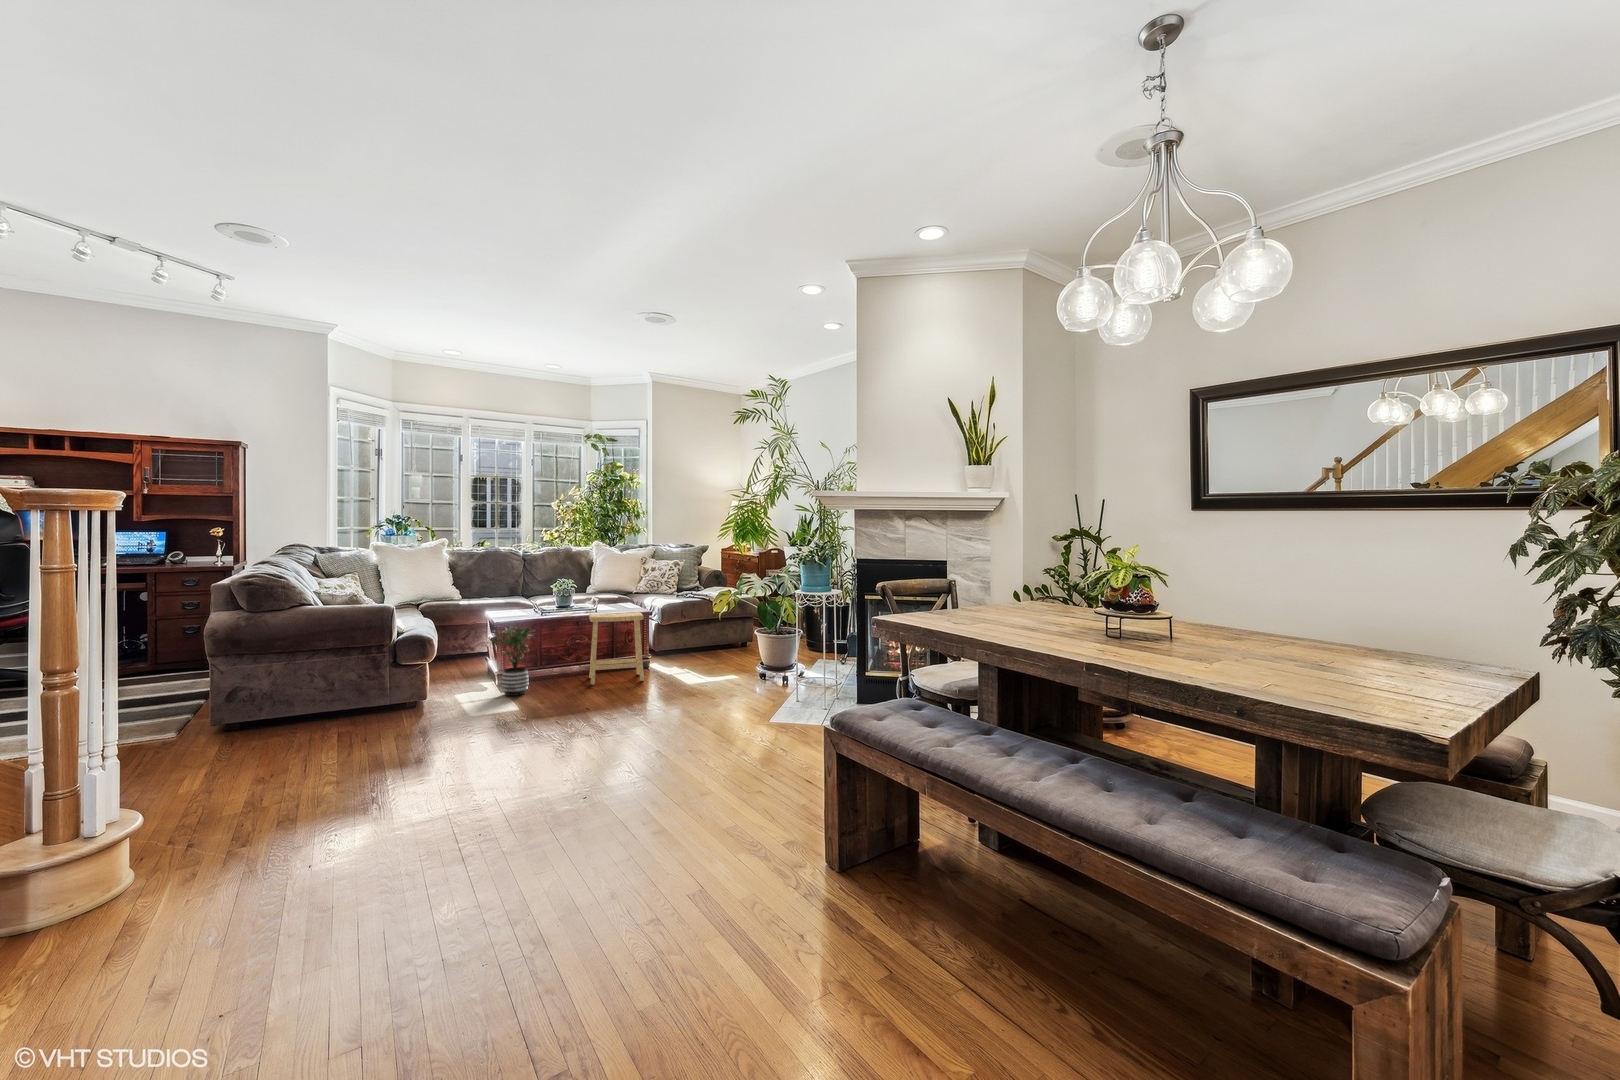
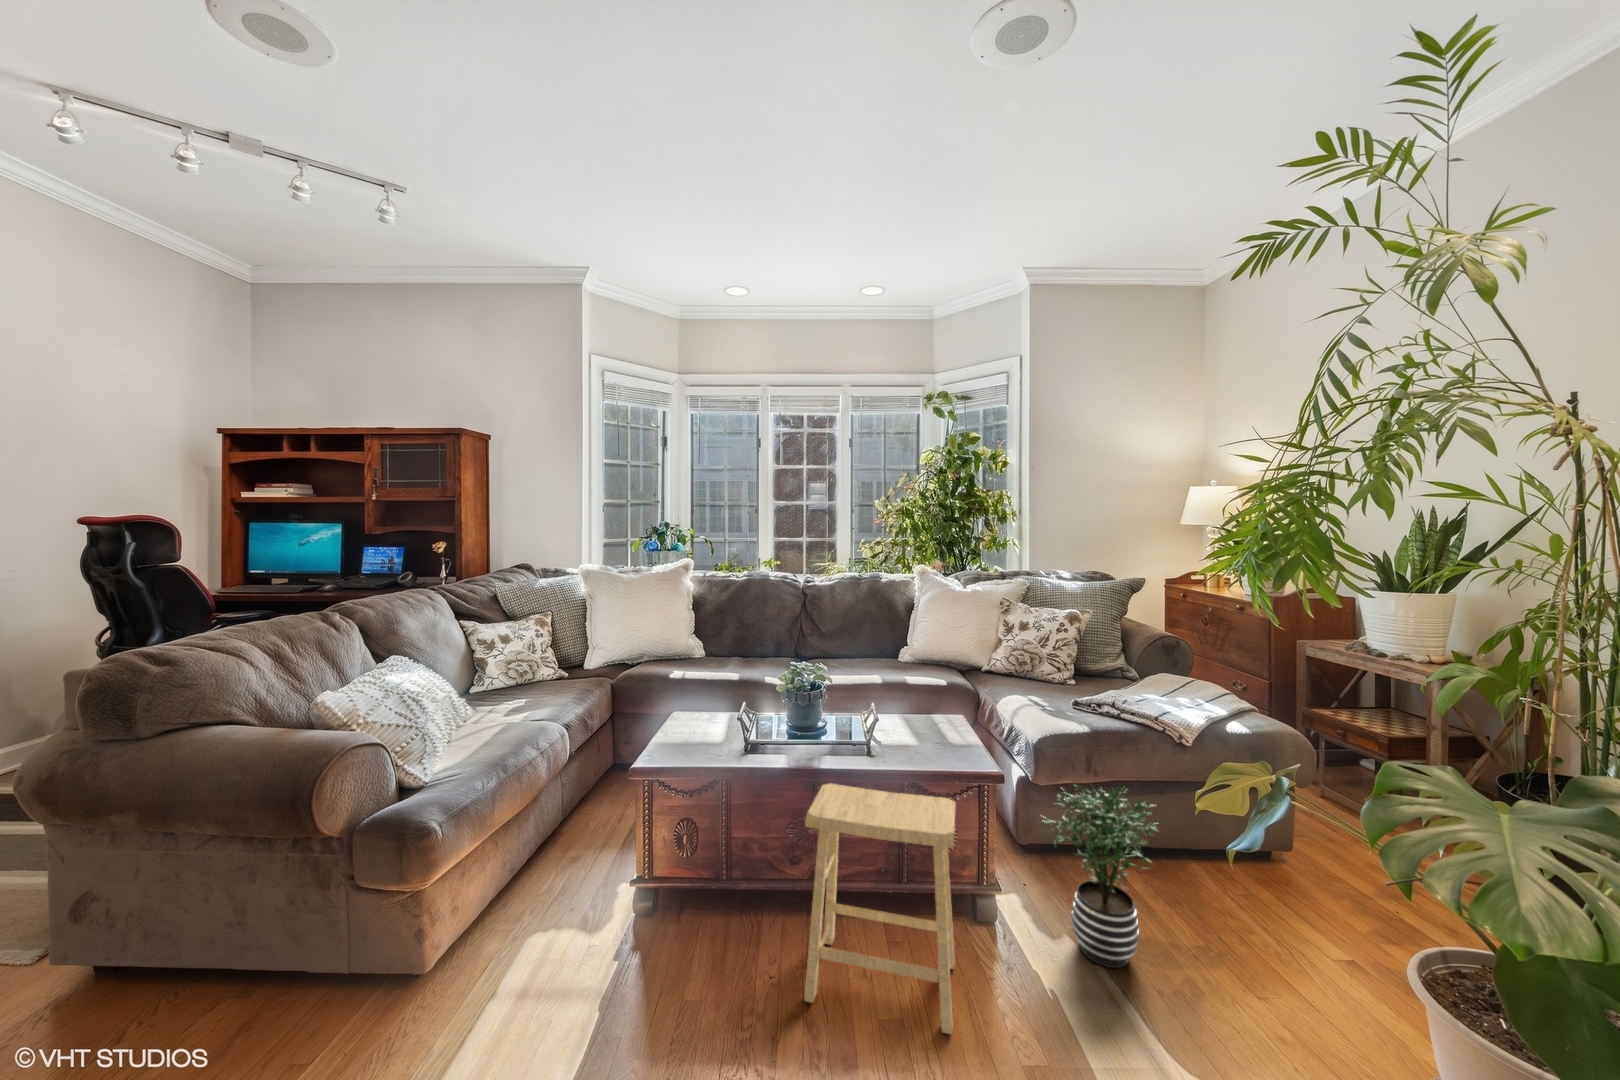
potted plant: present [487,624,531,696] -> present [1042,783,1157,968]

